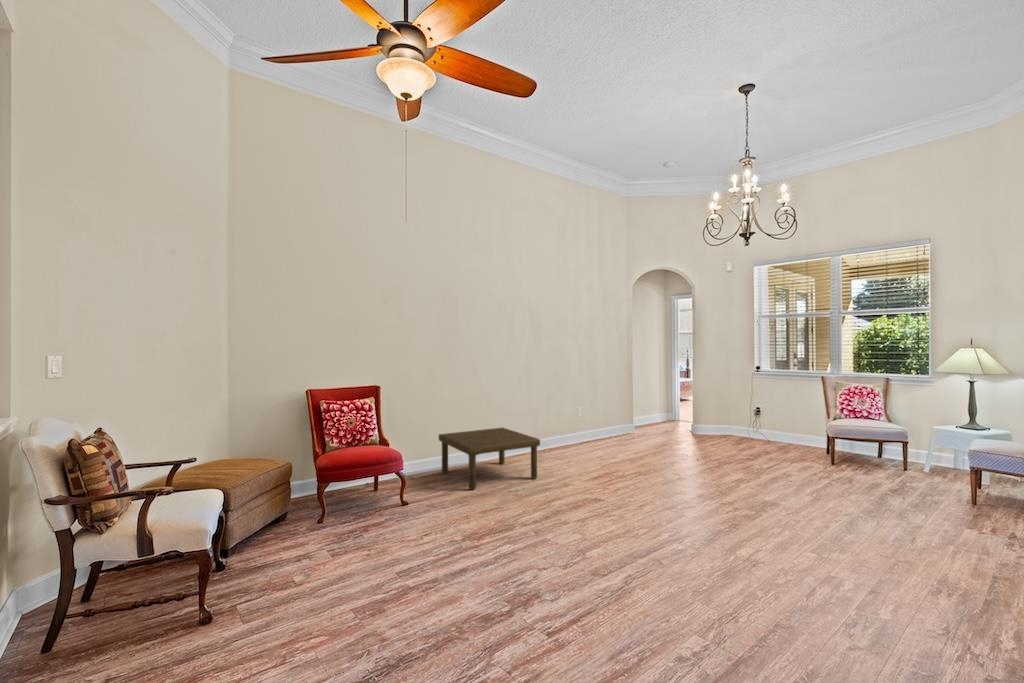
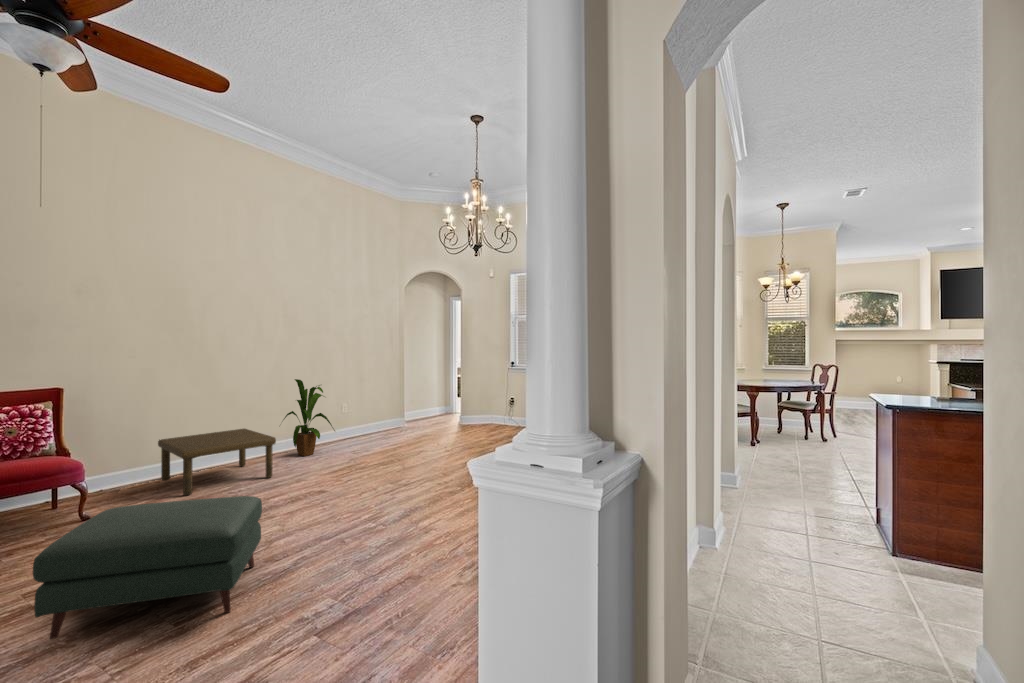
house plant: none [528,381,581,458] -> present [283,379,335,456]
ottoman: none [433,504,602,631] -> present [33,496,262,639]

